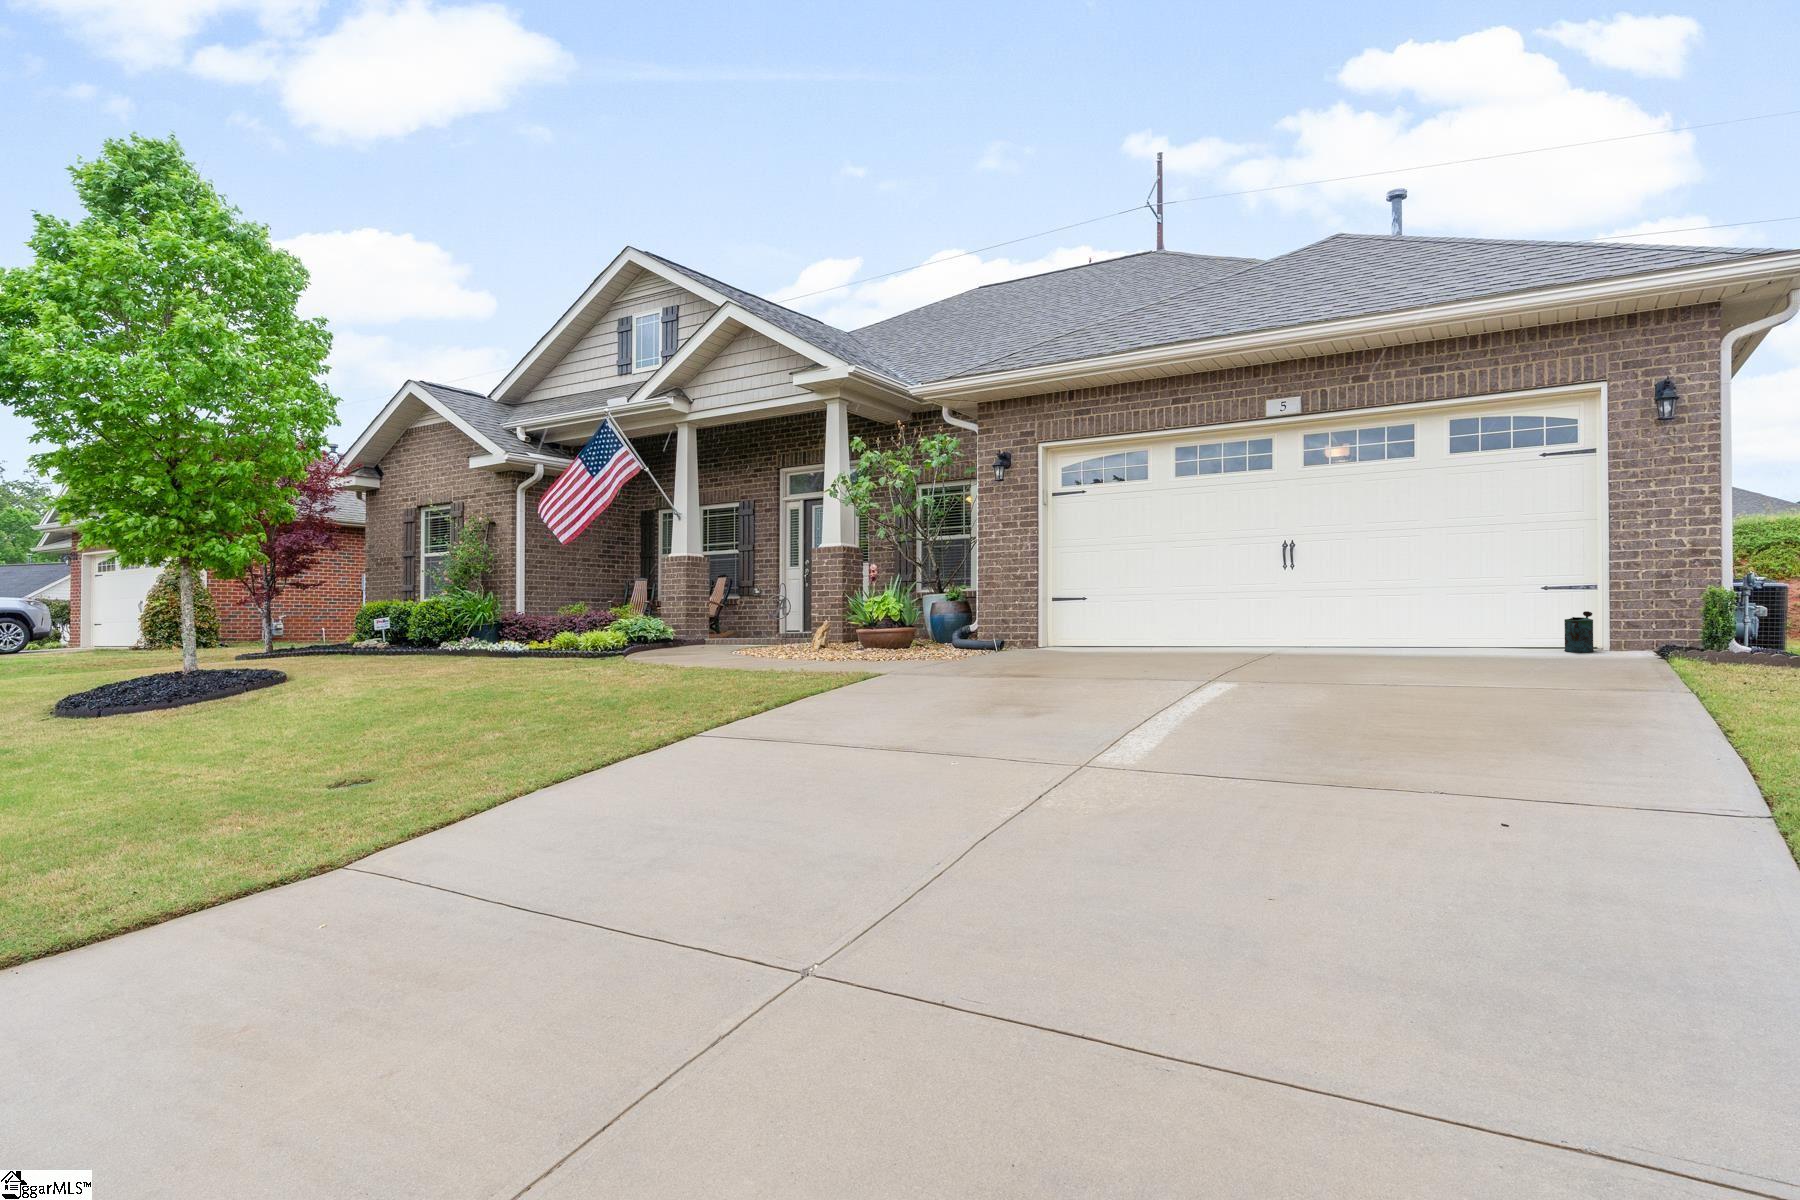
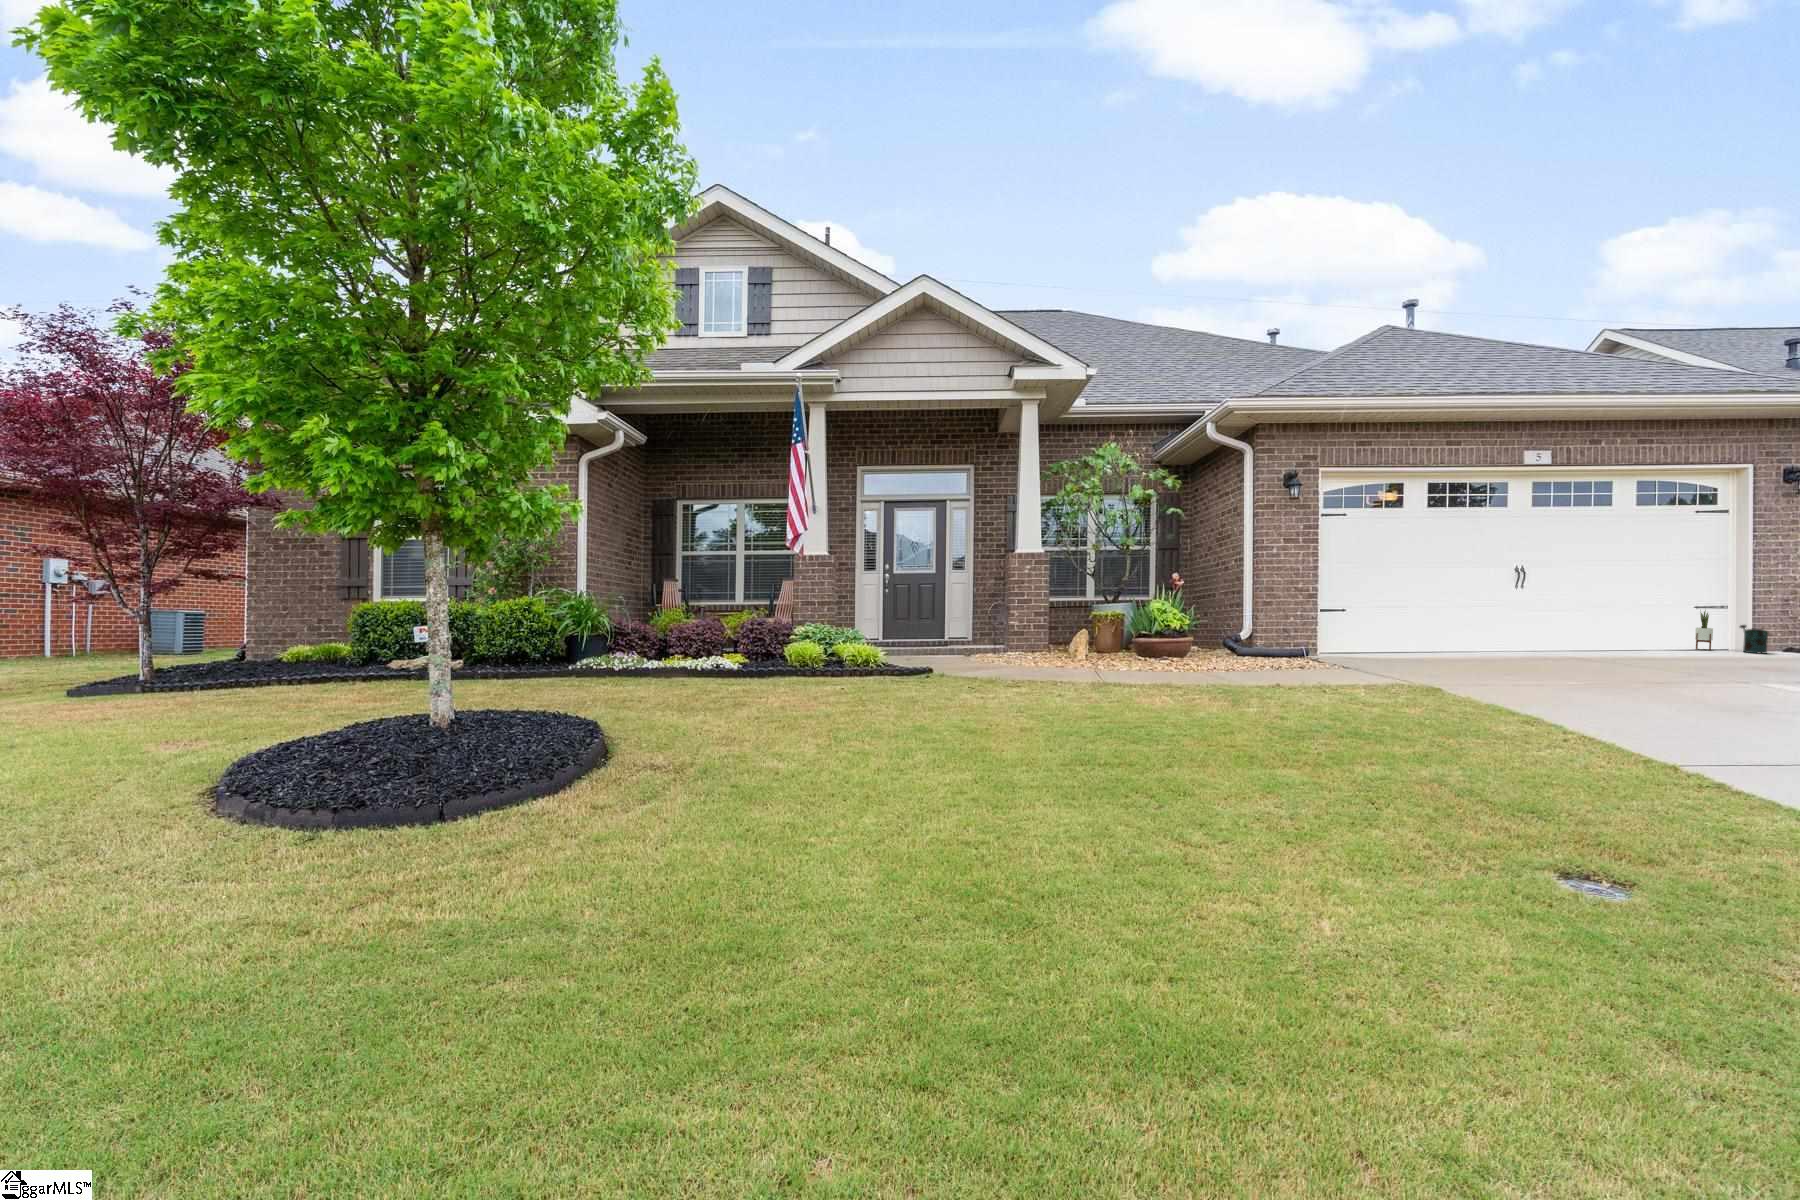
potted plant: none [1513,589,1540,647] -> present [1695,610,1713,650]

